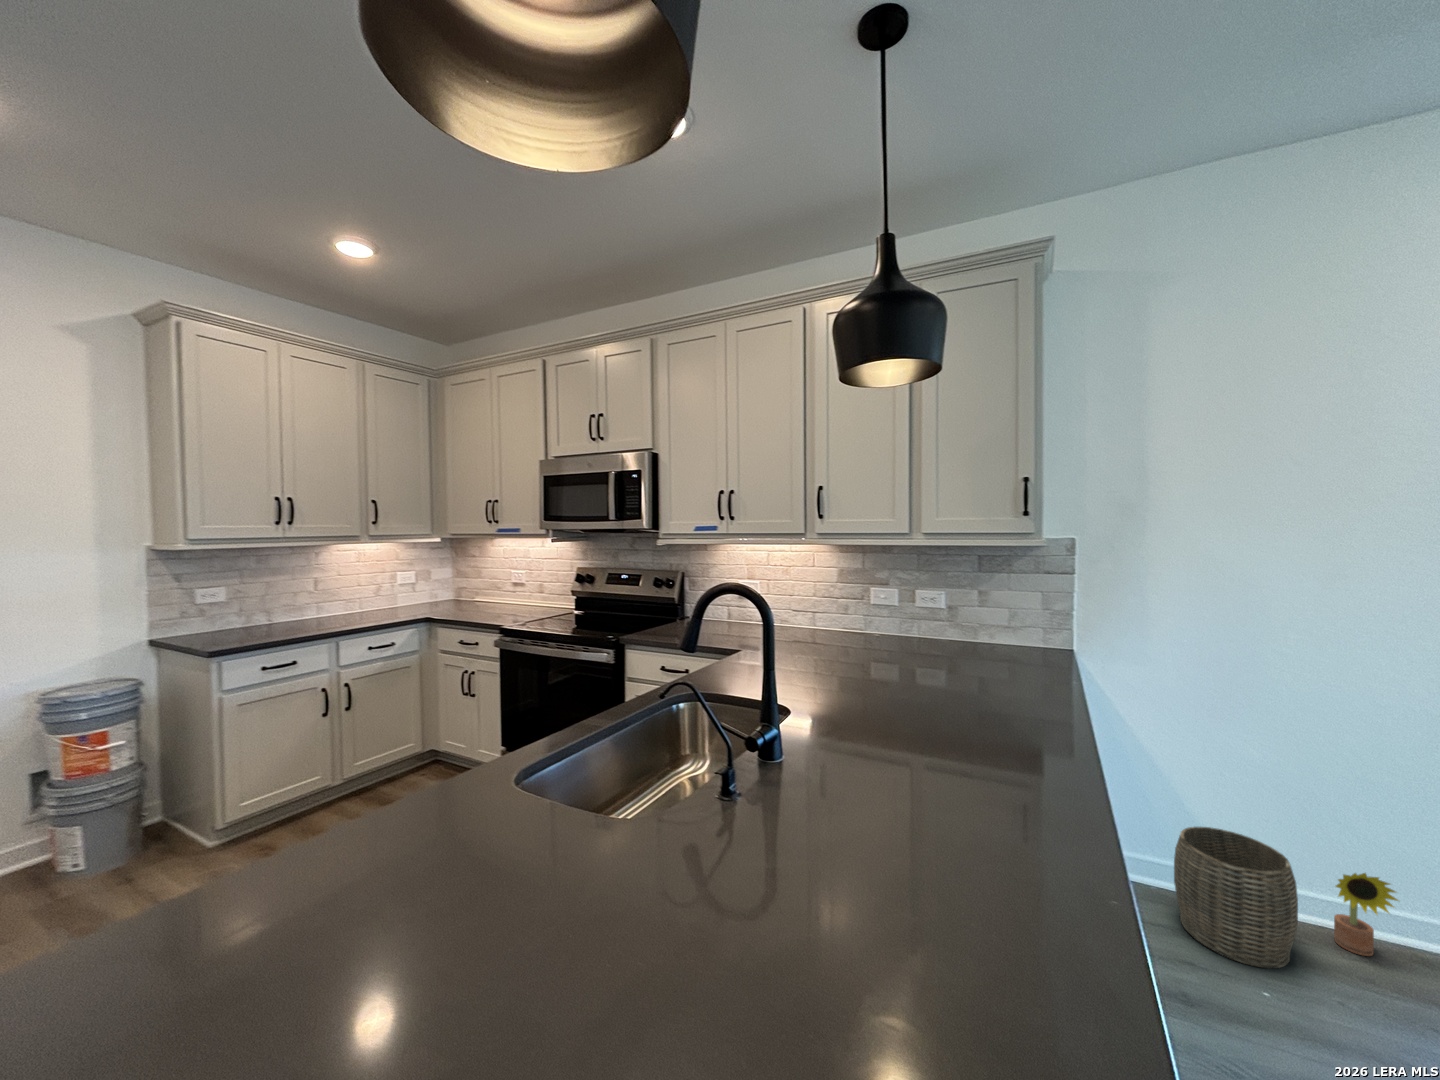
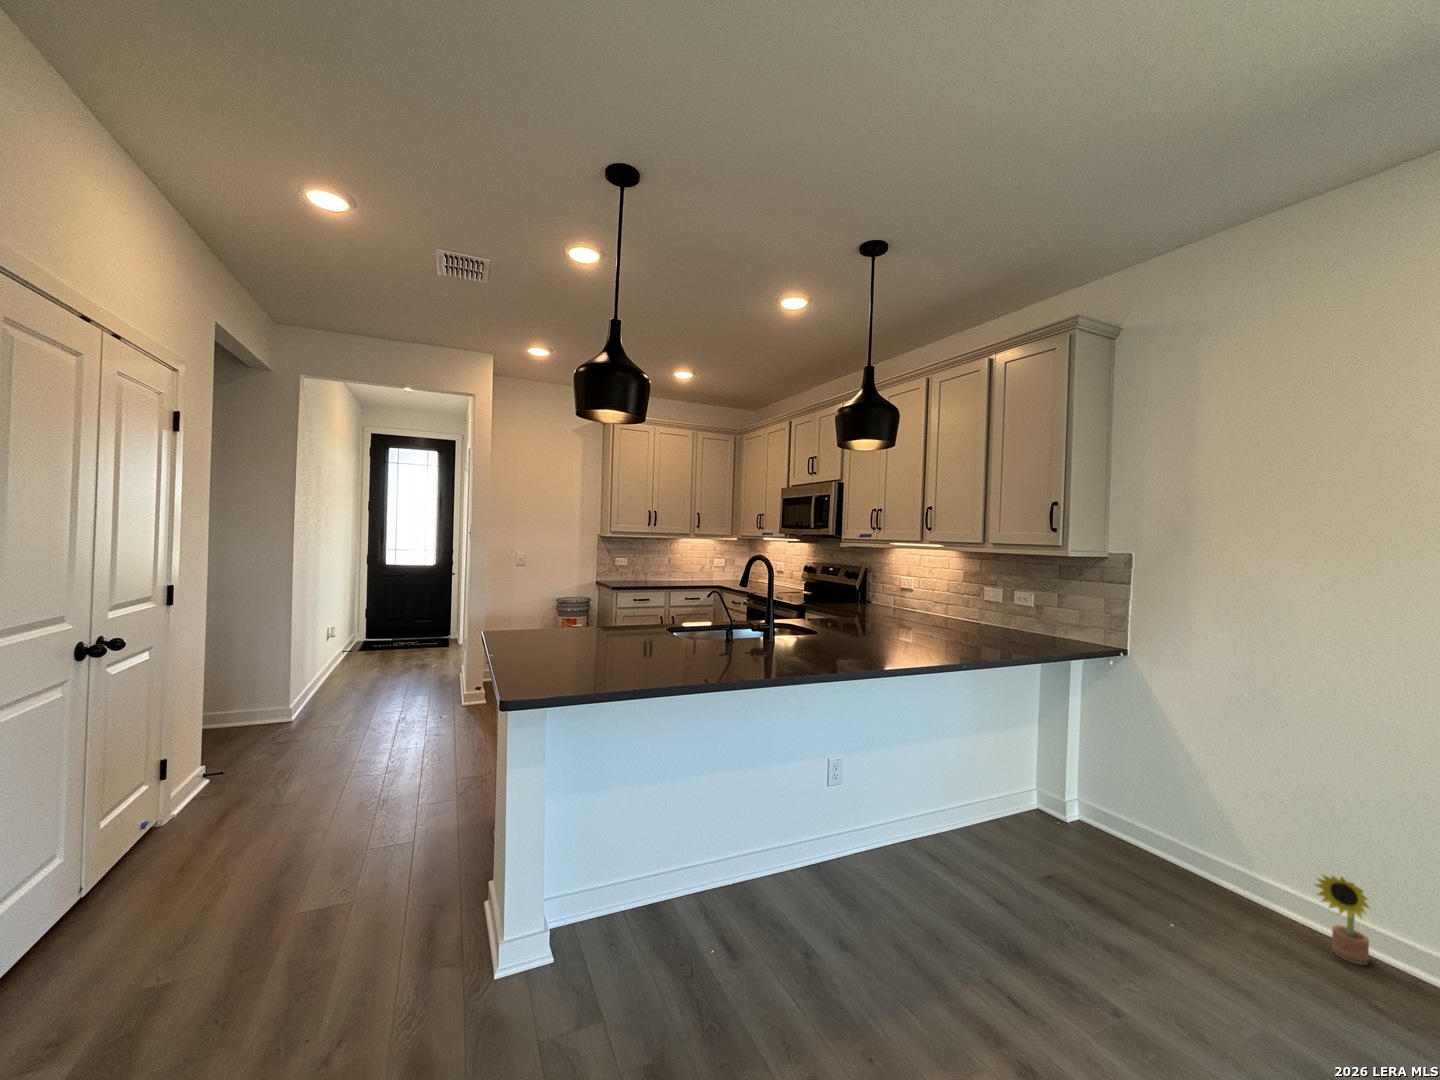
woven basket: present [1174,827,1298,968] -> none [1169,814,1273,933]

